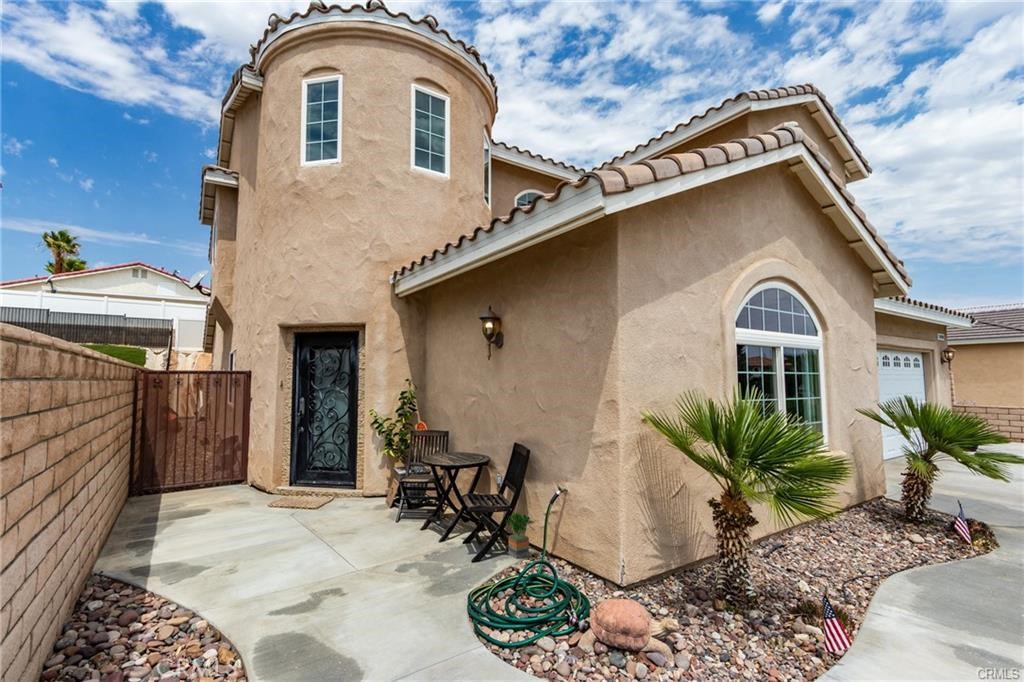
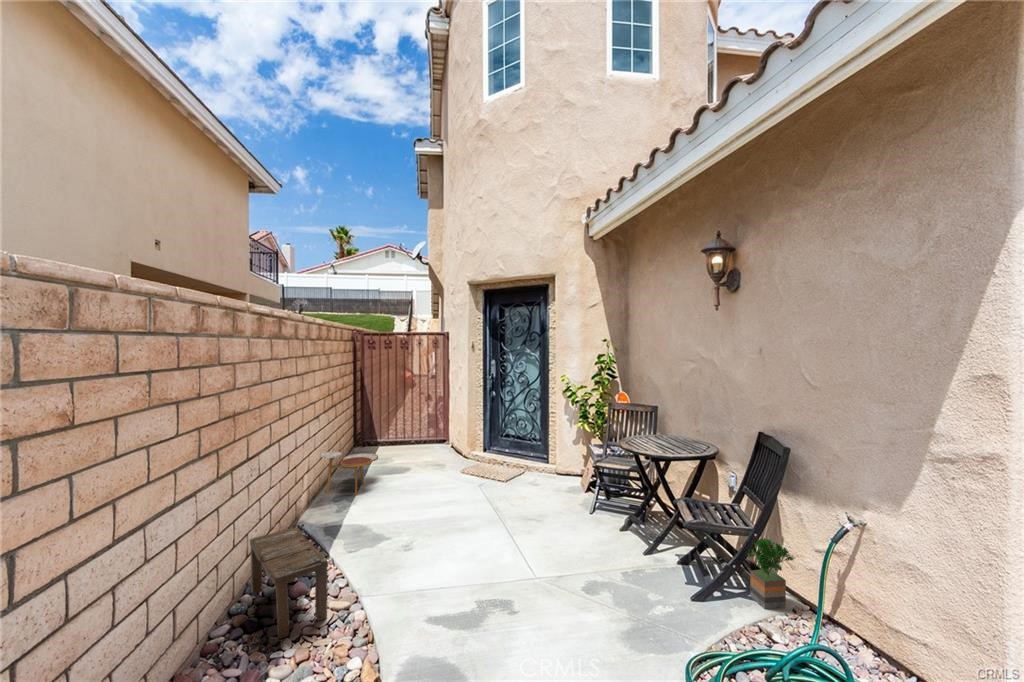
side table: none [112,497,180,543] -> present [320,452,378,495]
bench: none [75,560,175,650] -> present [250,527,328,639]

